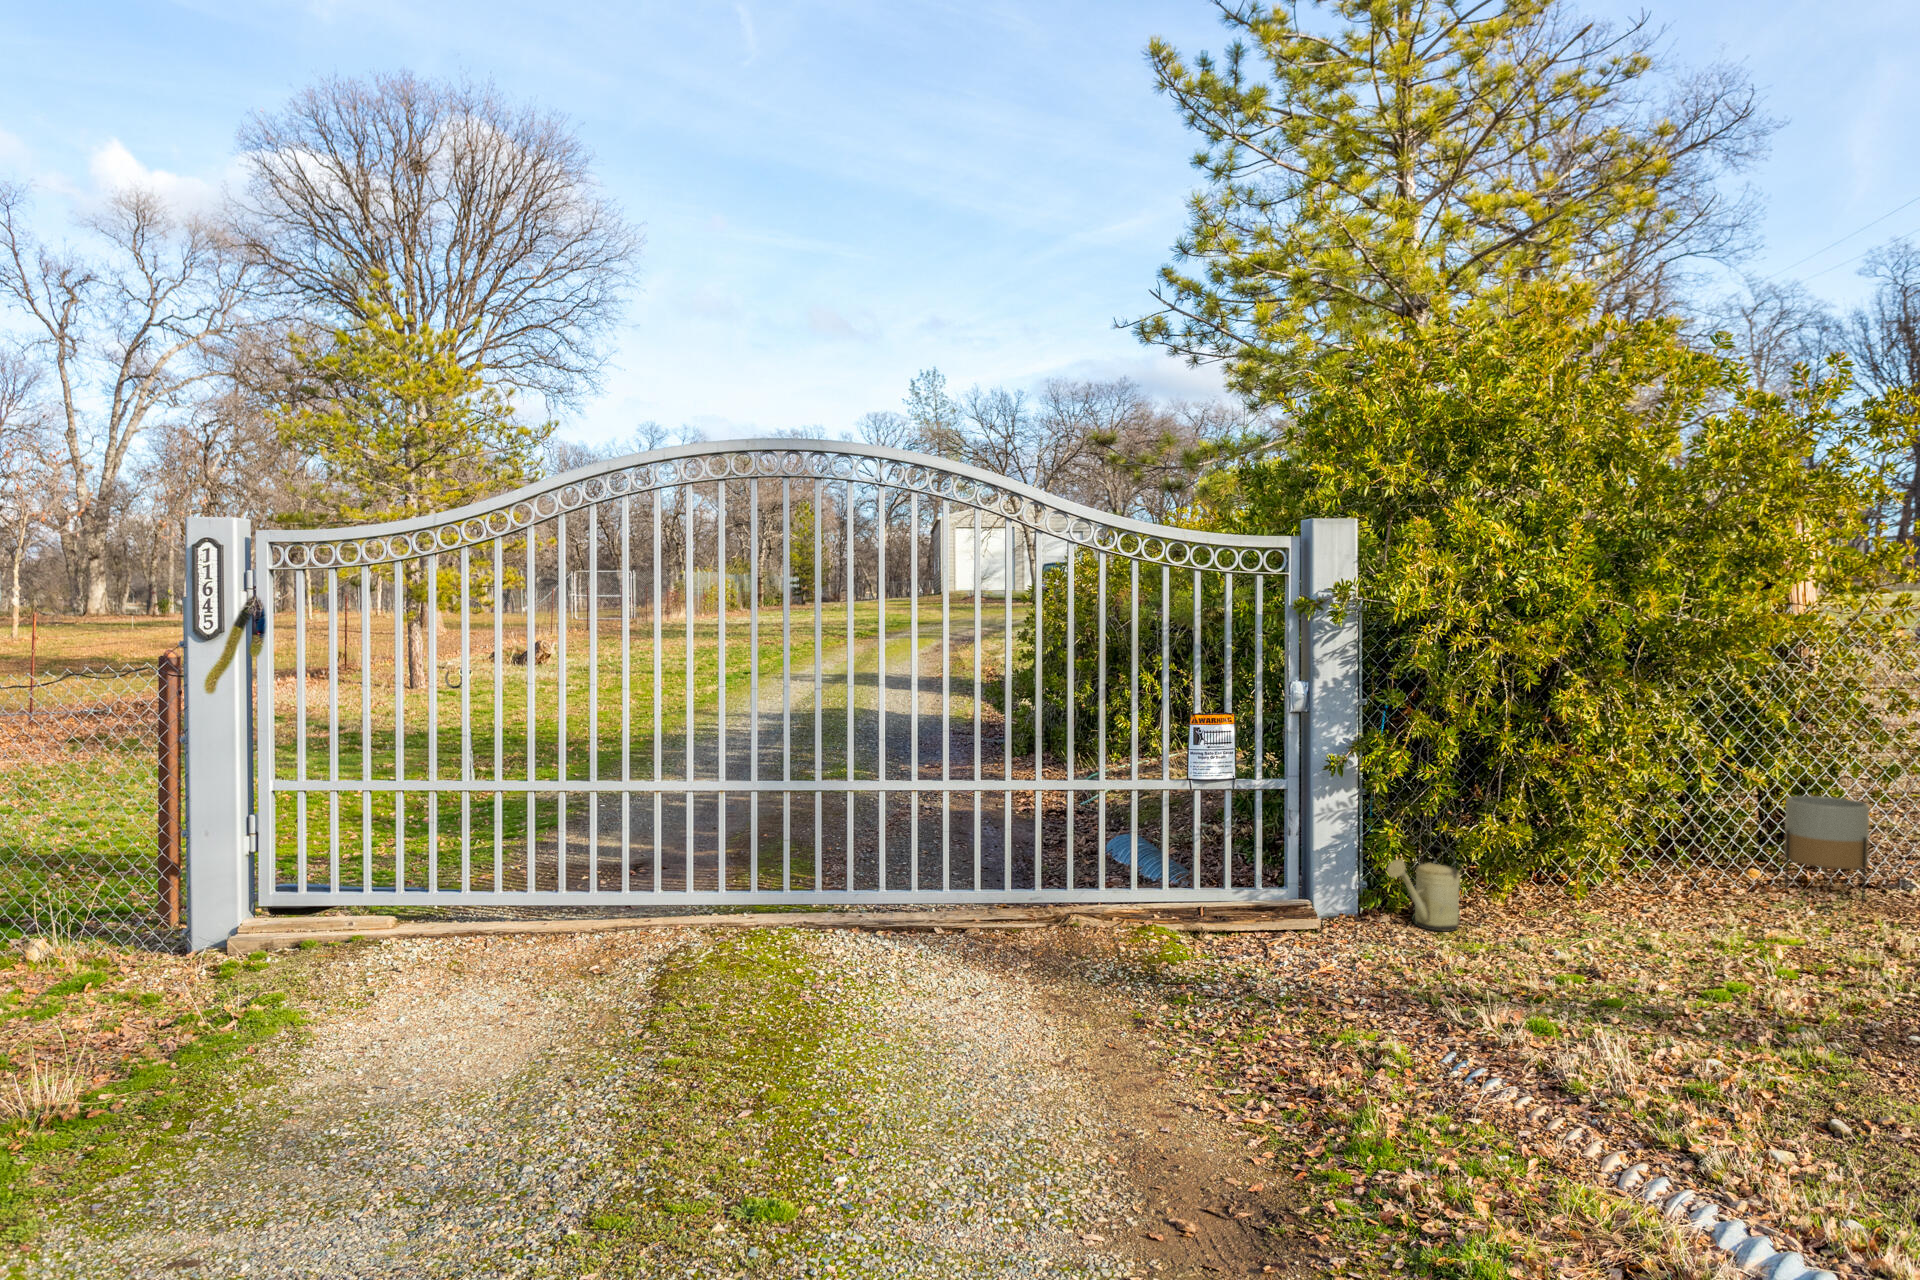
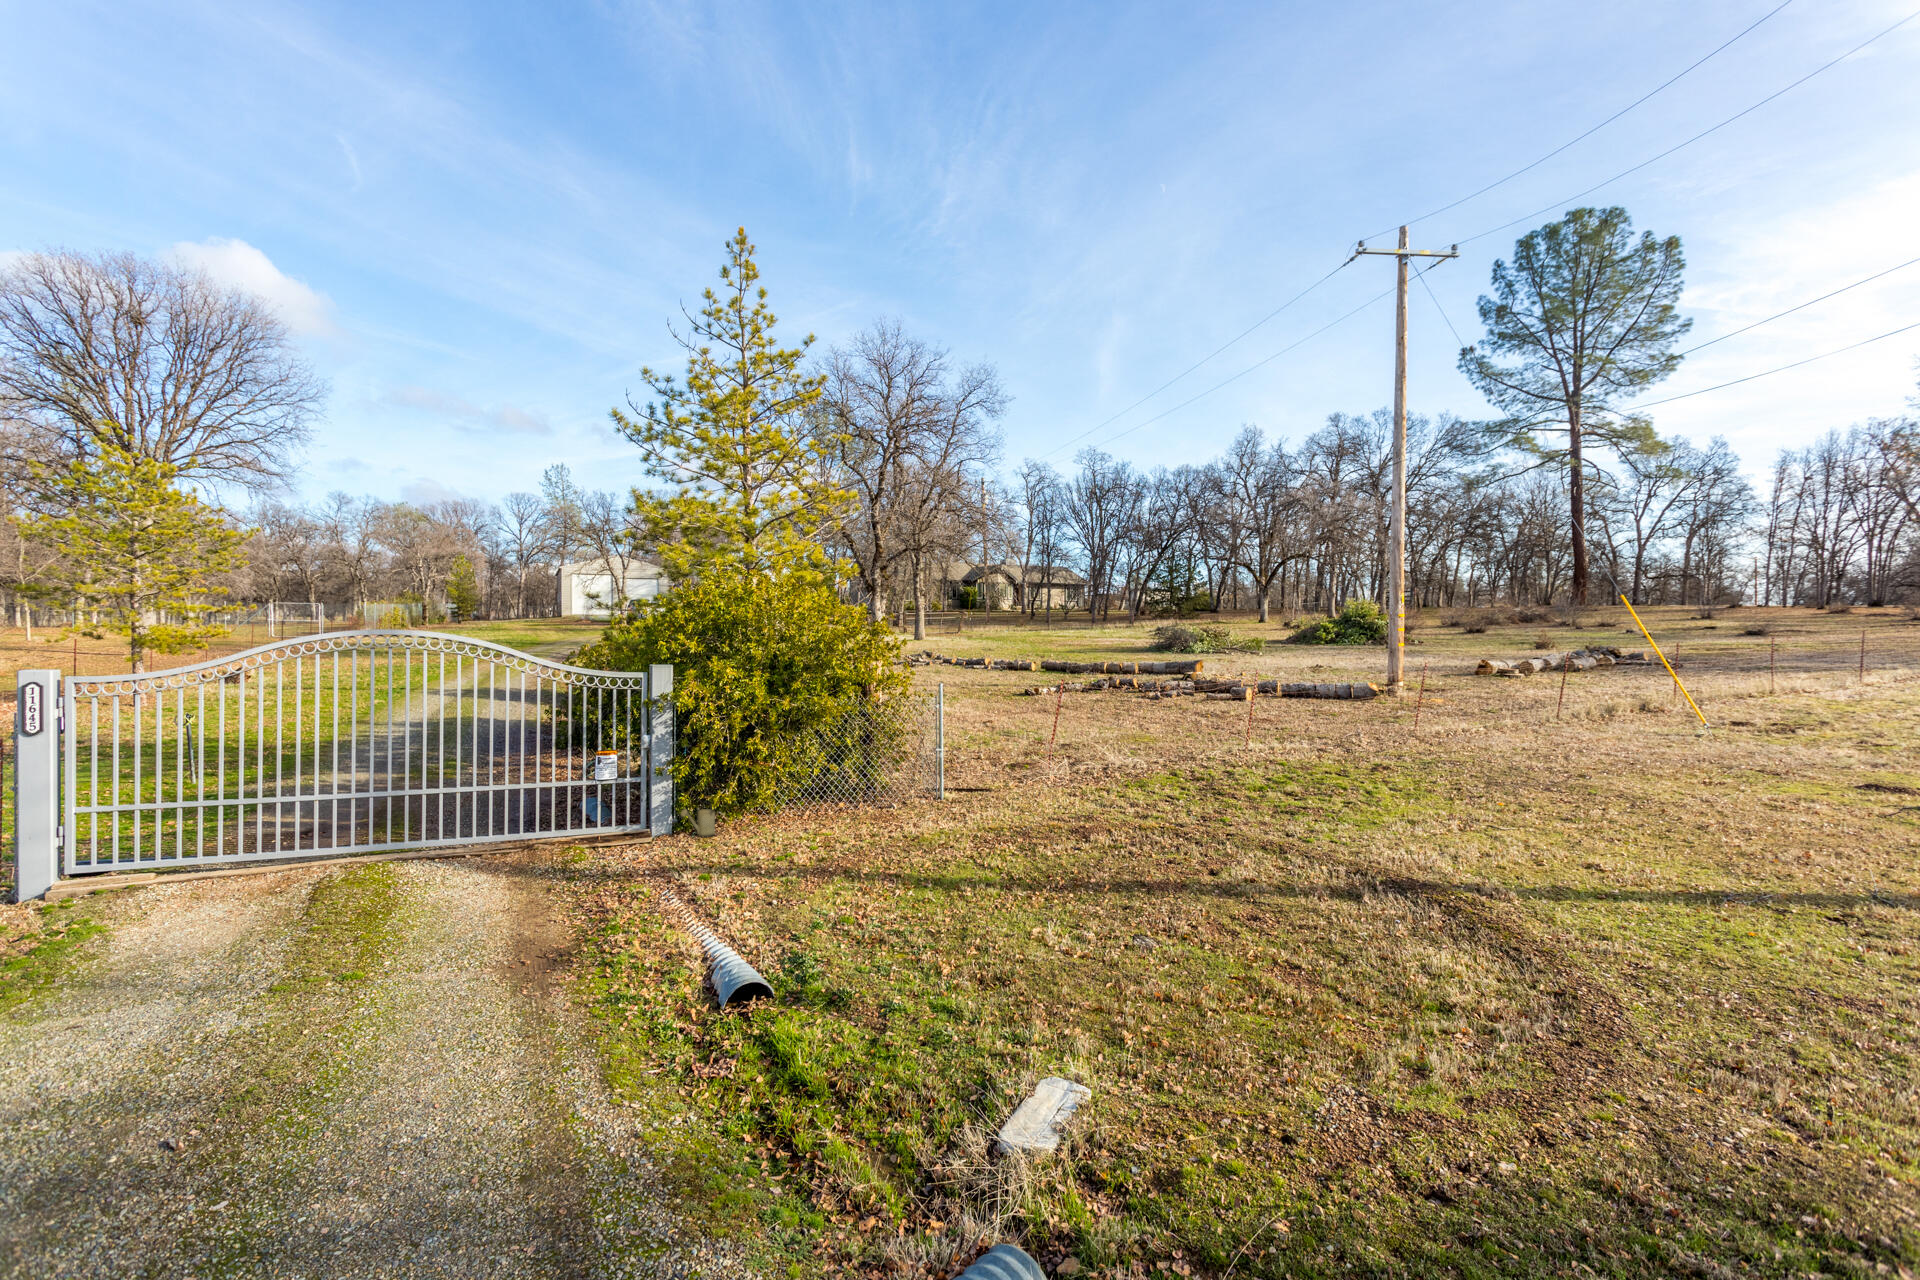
planter: present [1784,796,1869,902] -> none [868,770,896,813]

